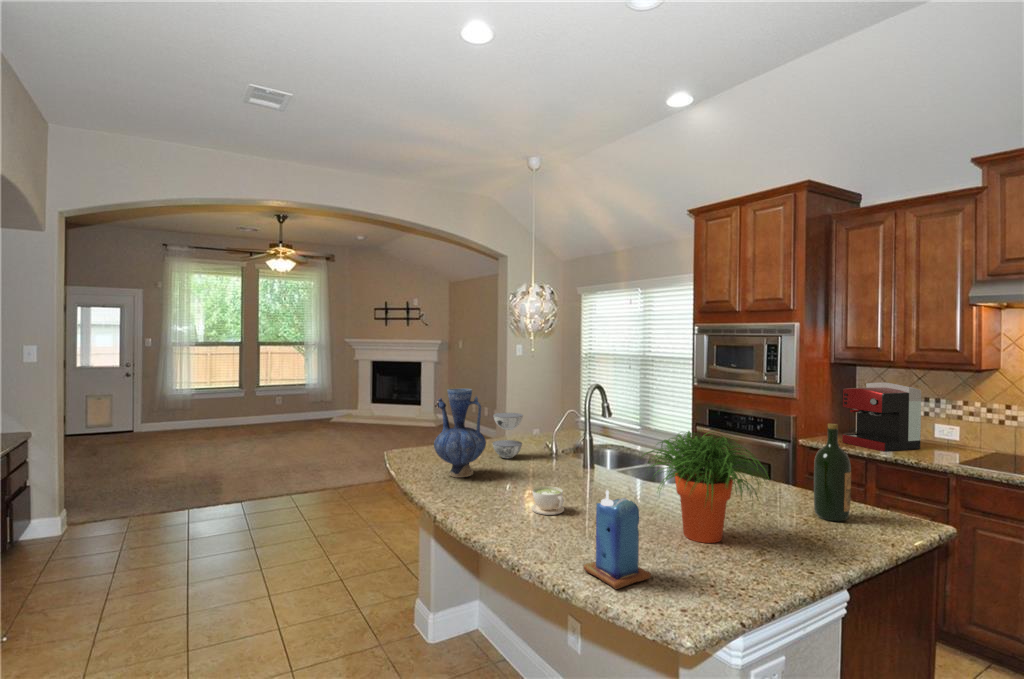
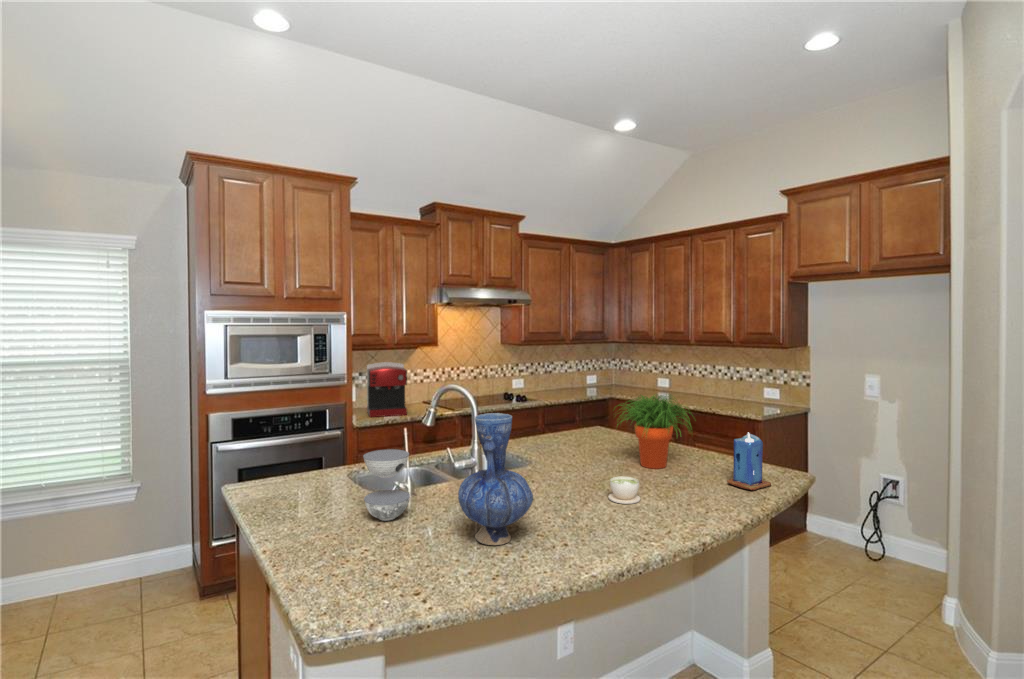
wine bottle: present [814,424,851,521] -> none [583,382,603,443]

